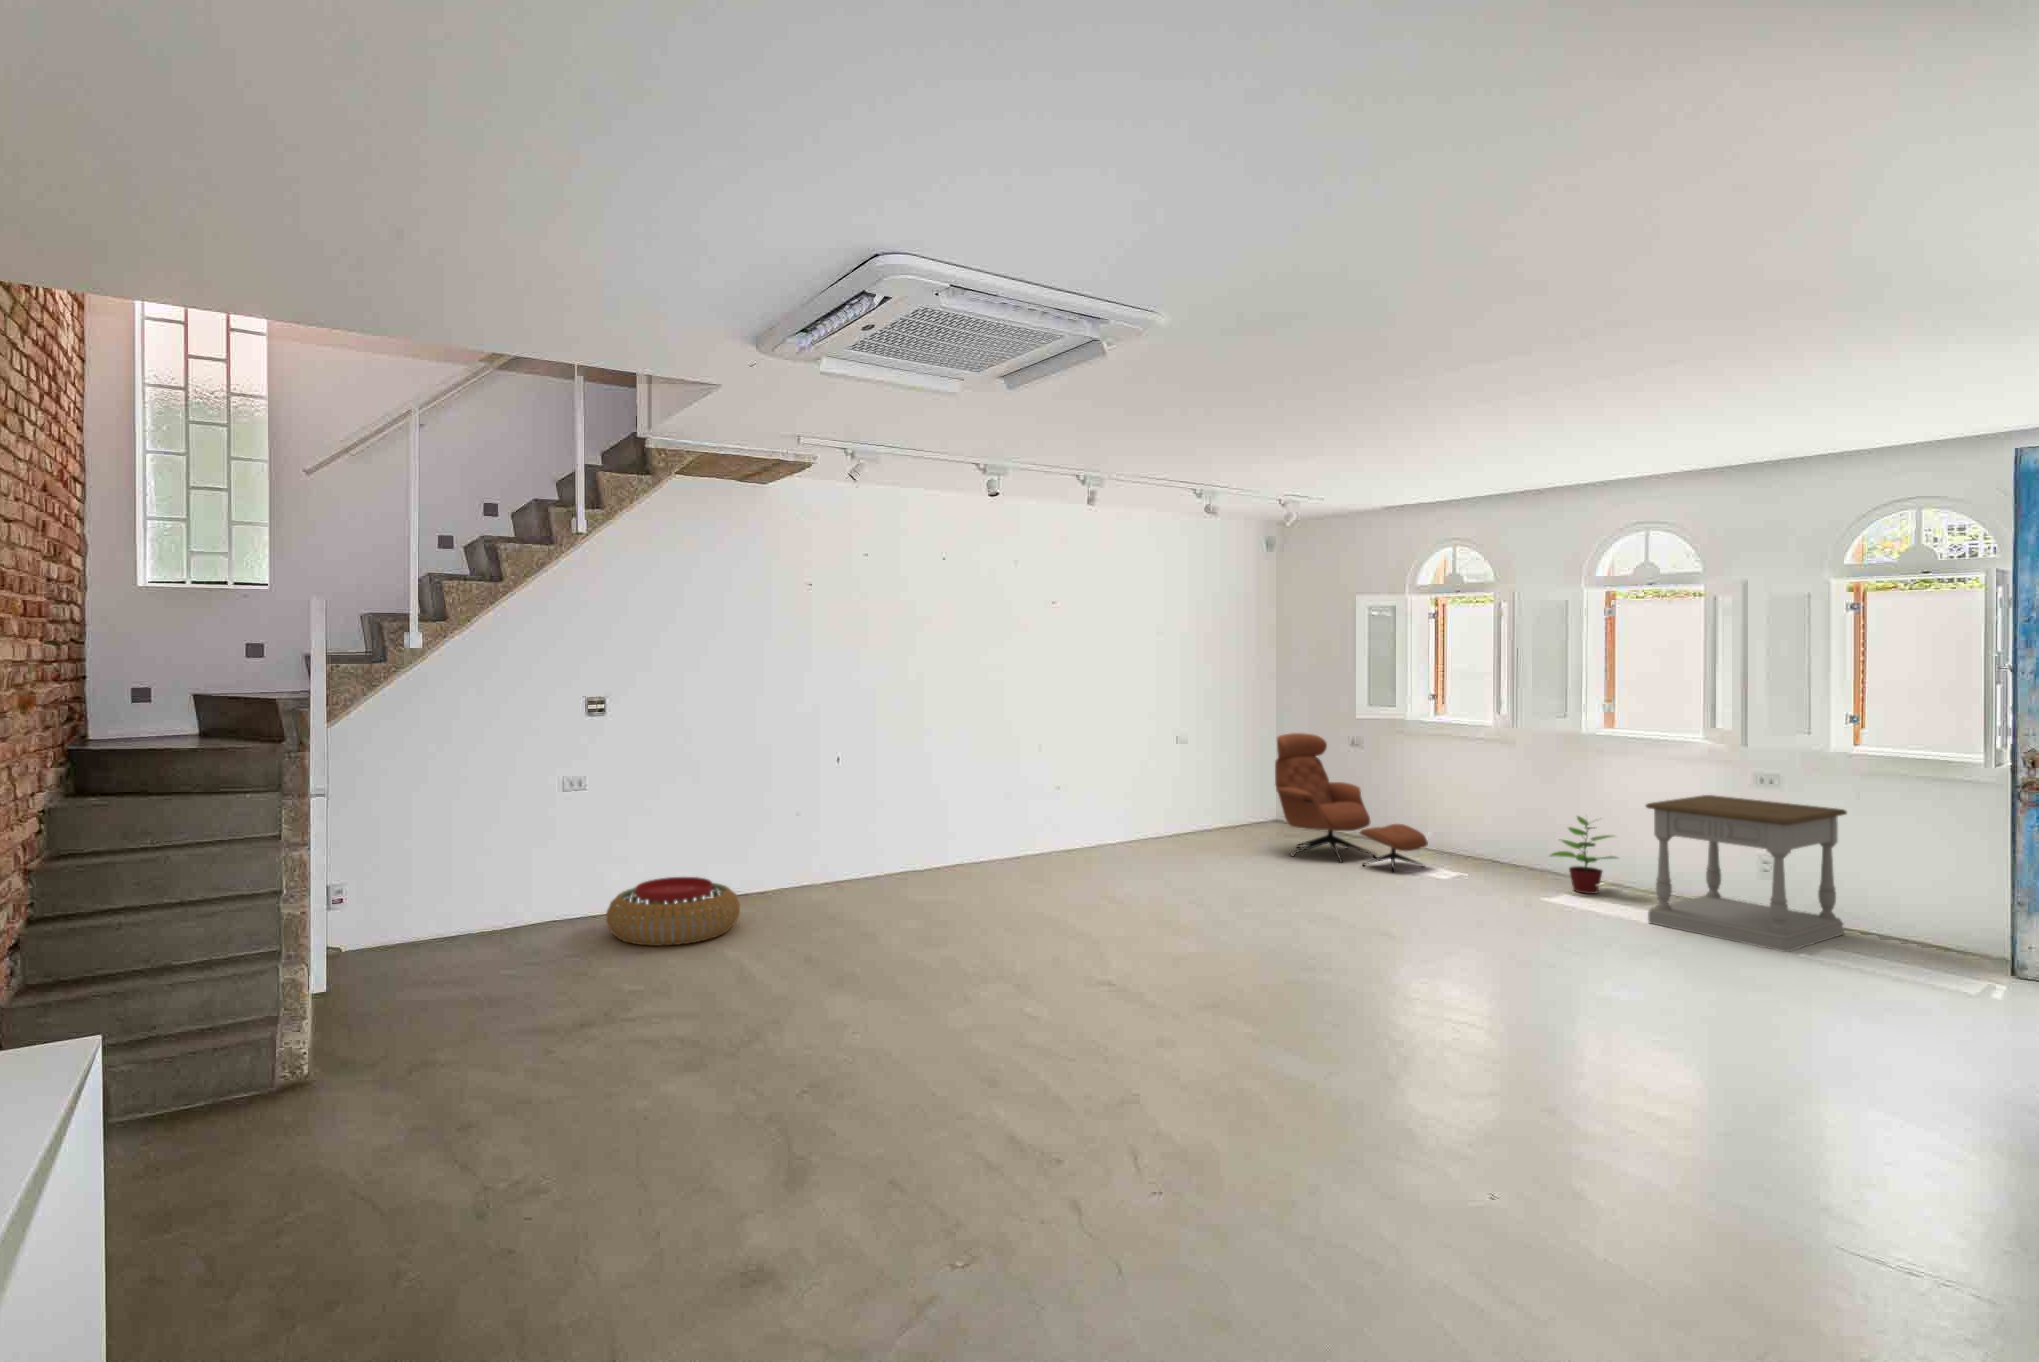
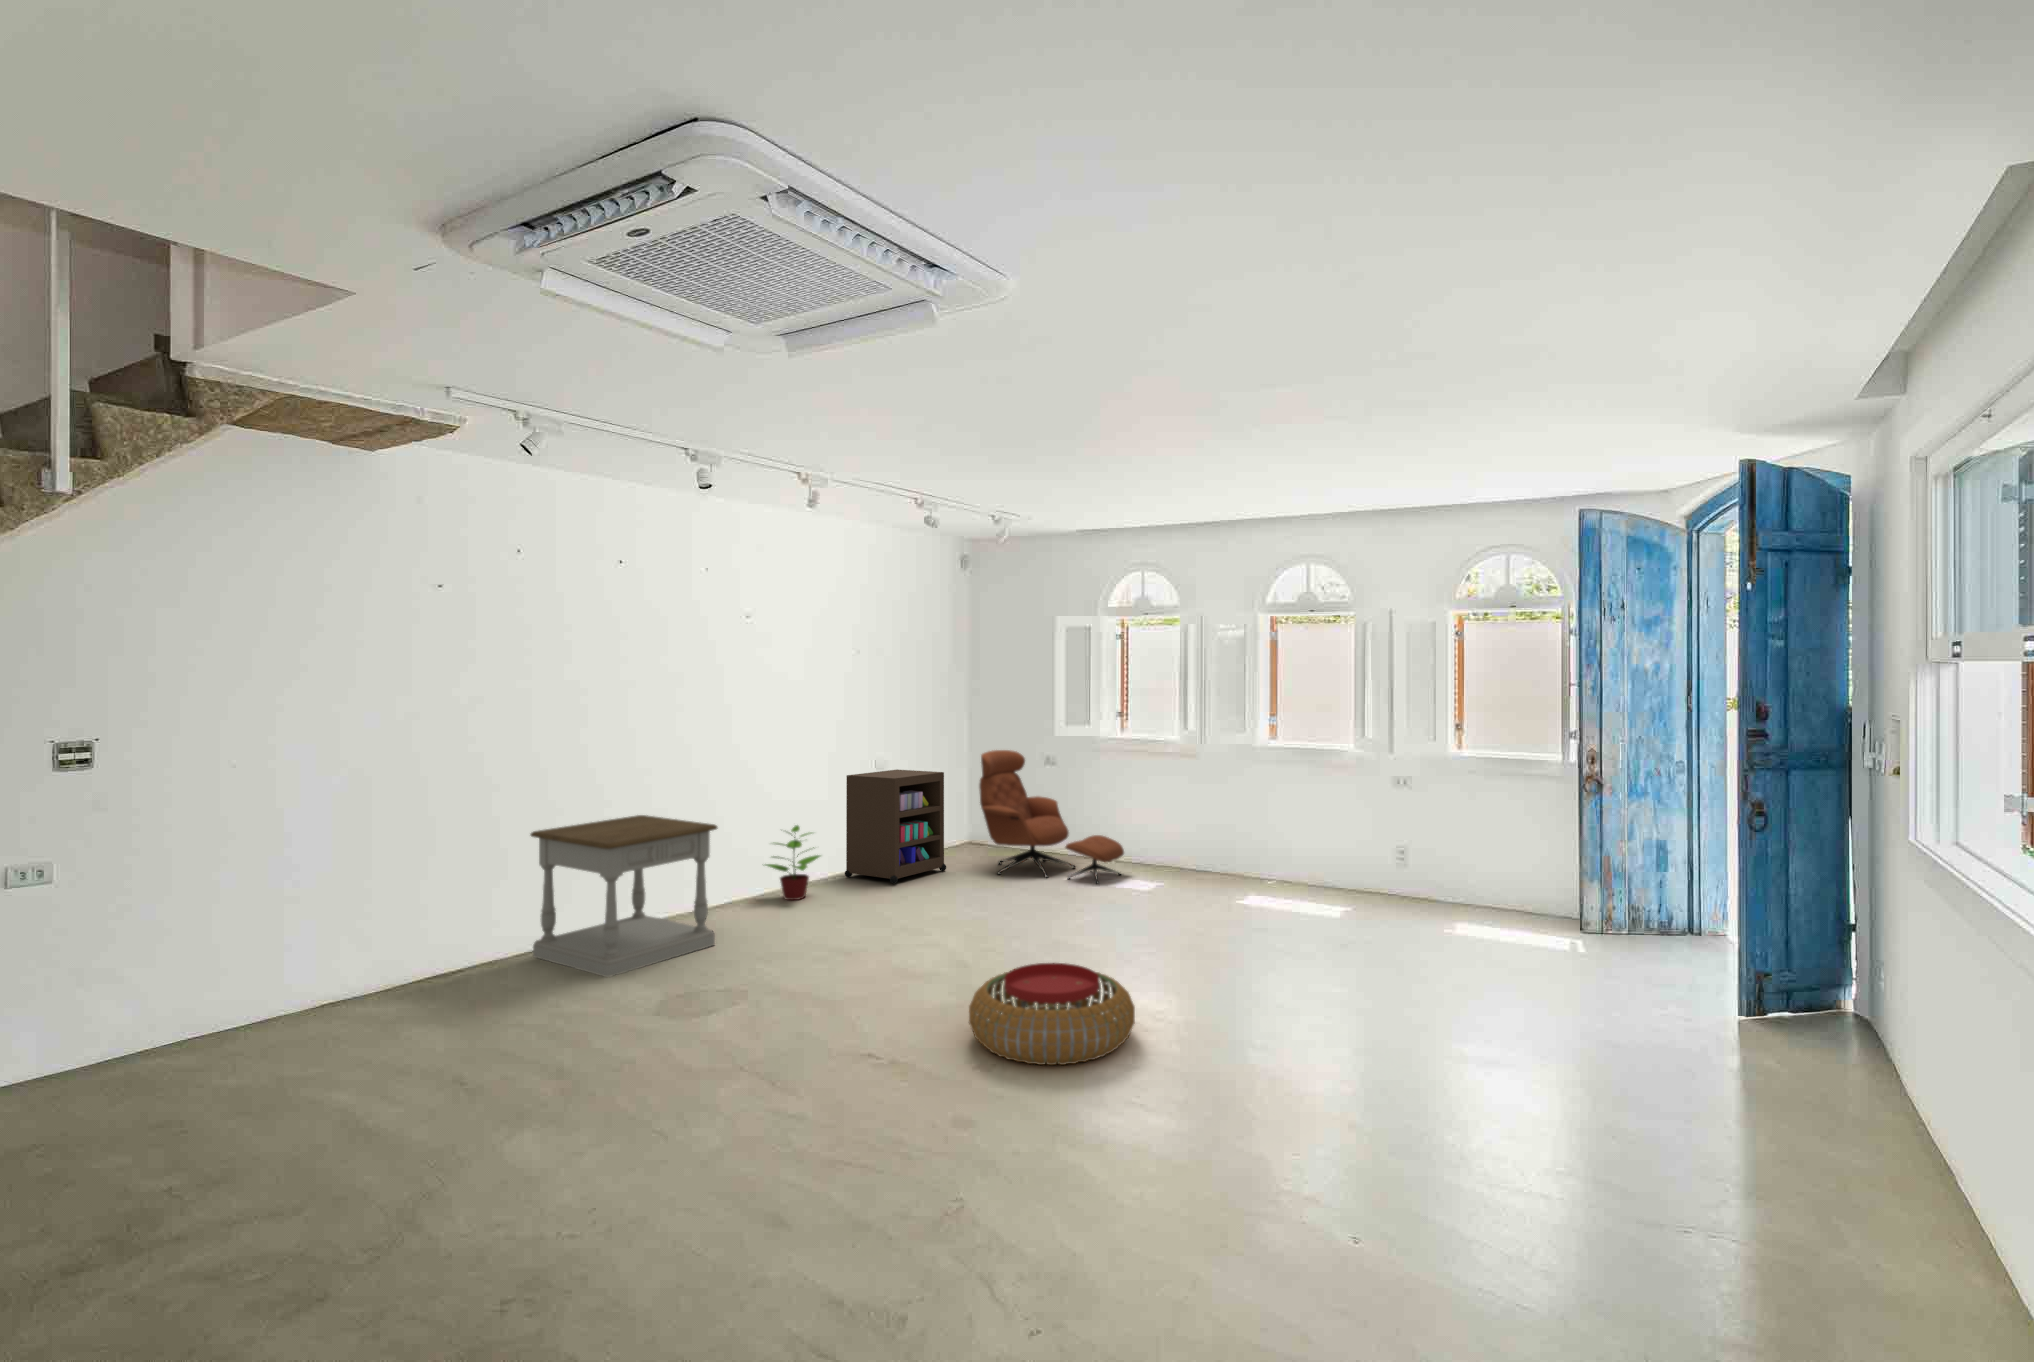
storage cabinet: none [1143,749,1241,854] -> present [845,769,946,883]
side table: present [1646,795,1847,952] -> present [531,815,718,977]
potted plant: present [1551,816,1616,894] -> present [766,825,820,900]
pouf: present [606,877,740,946] -> present [969,963,1135,1065]

